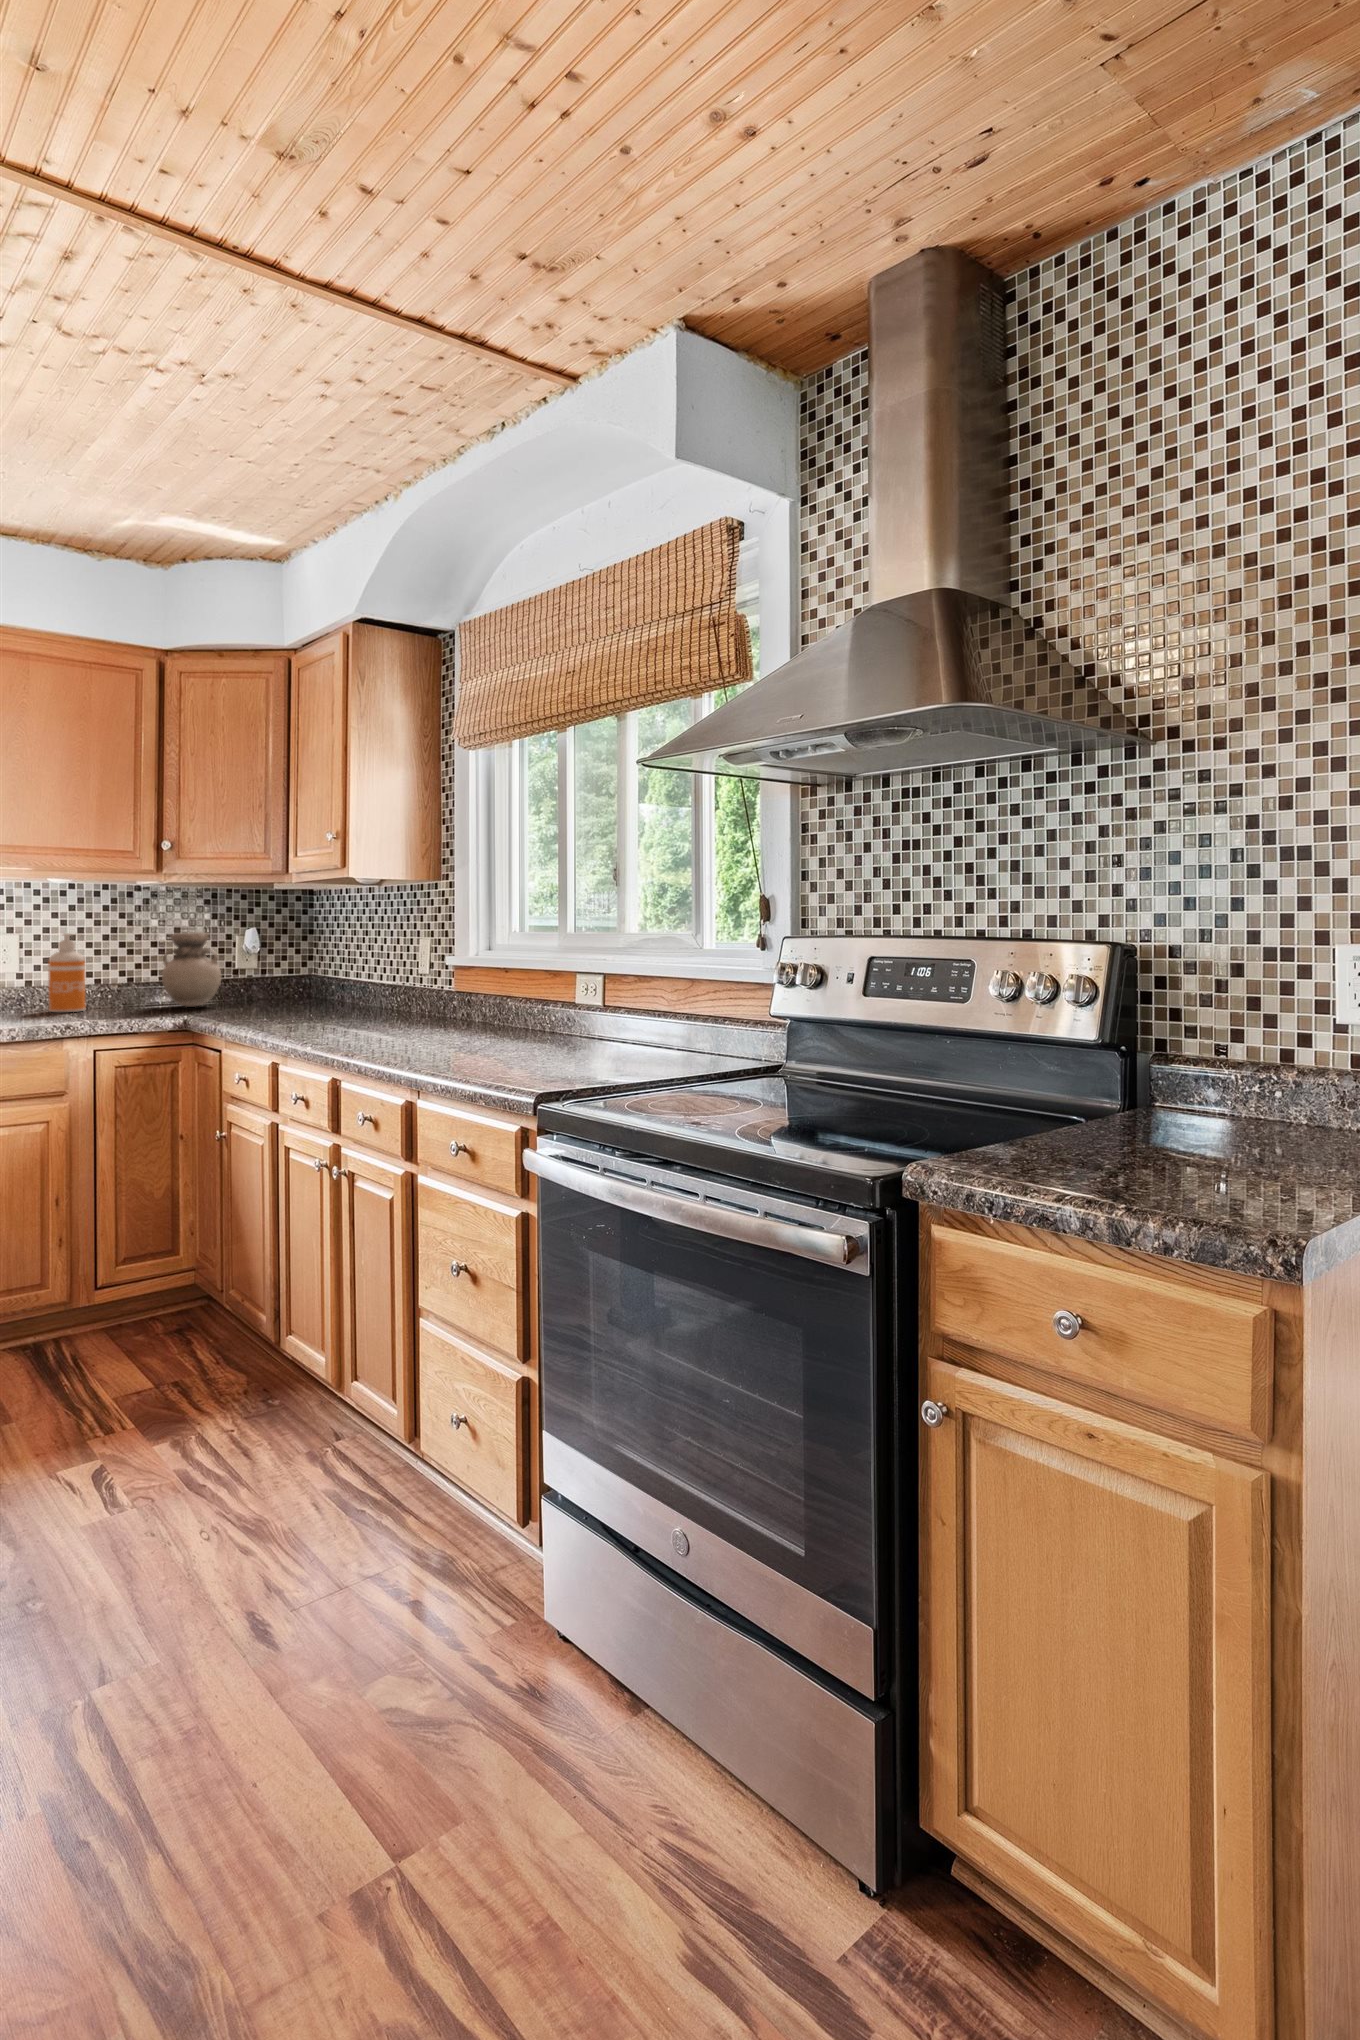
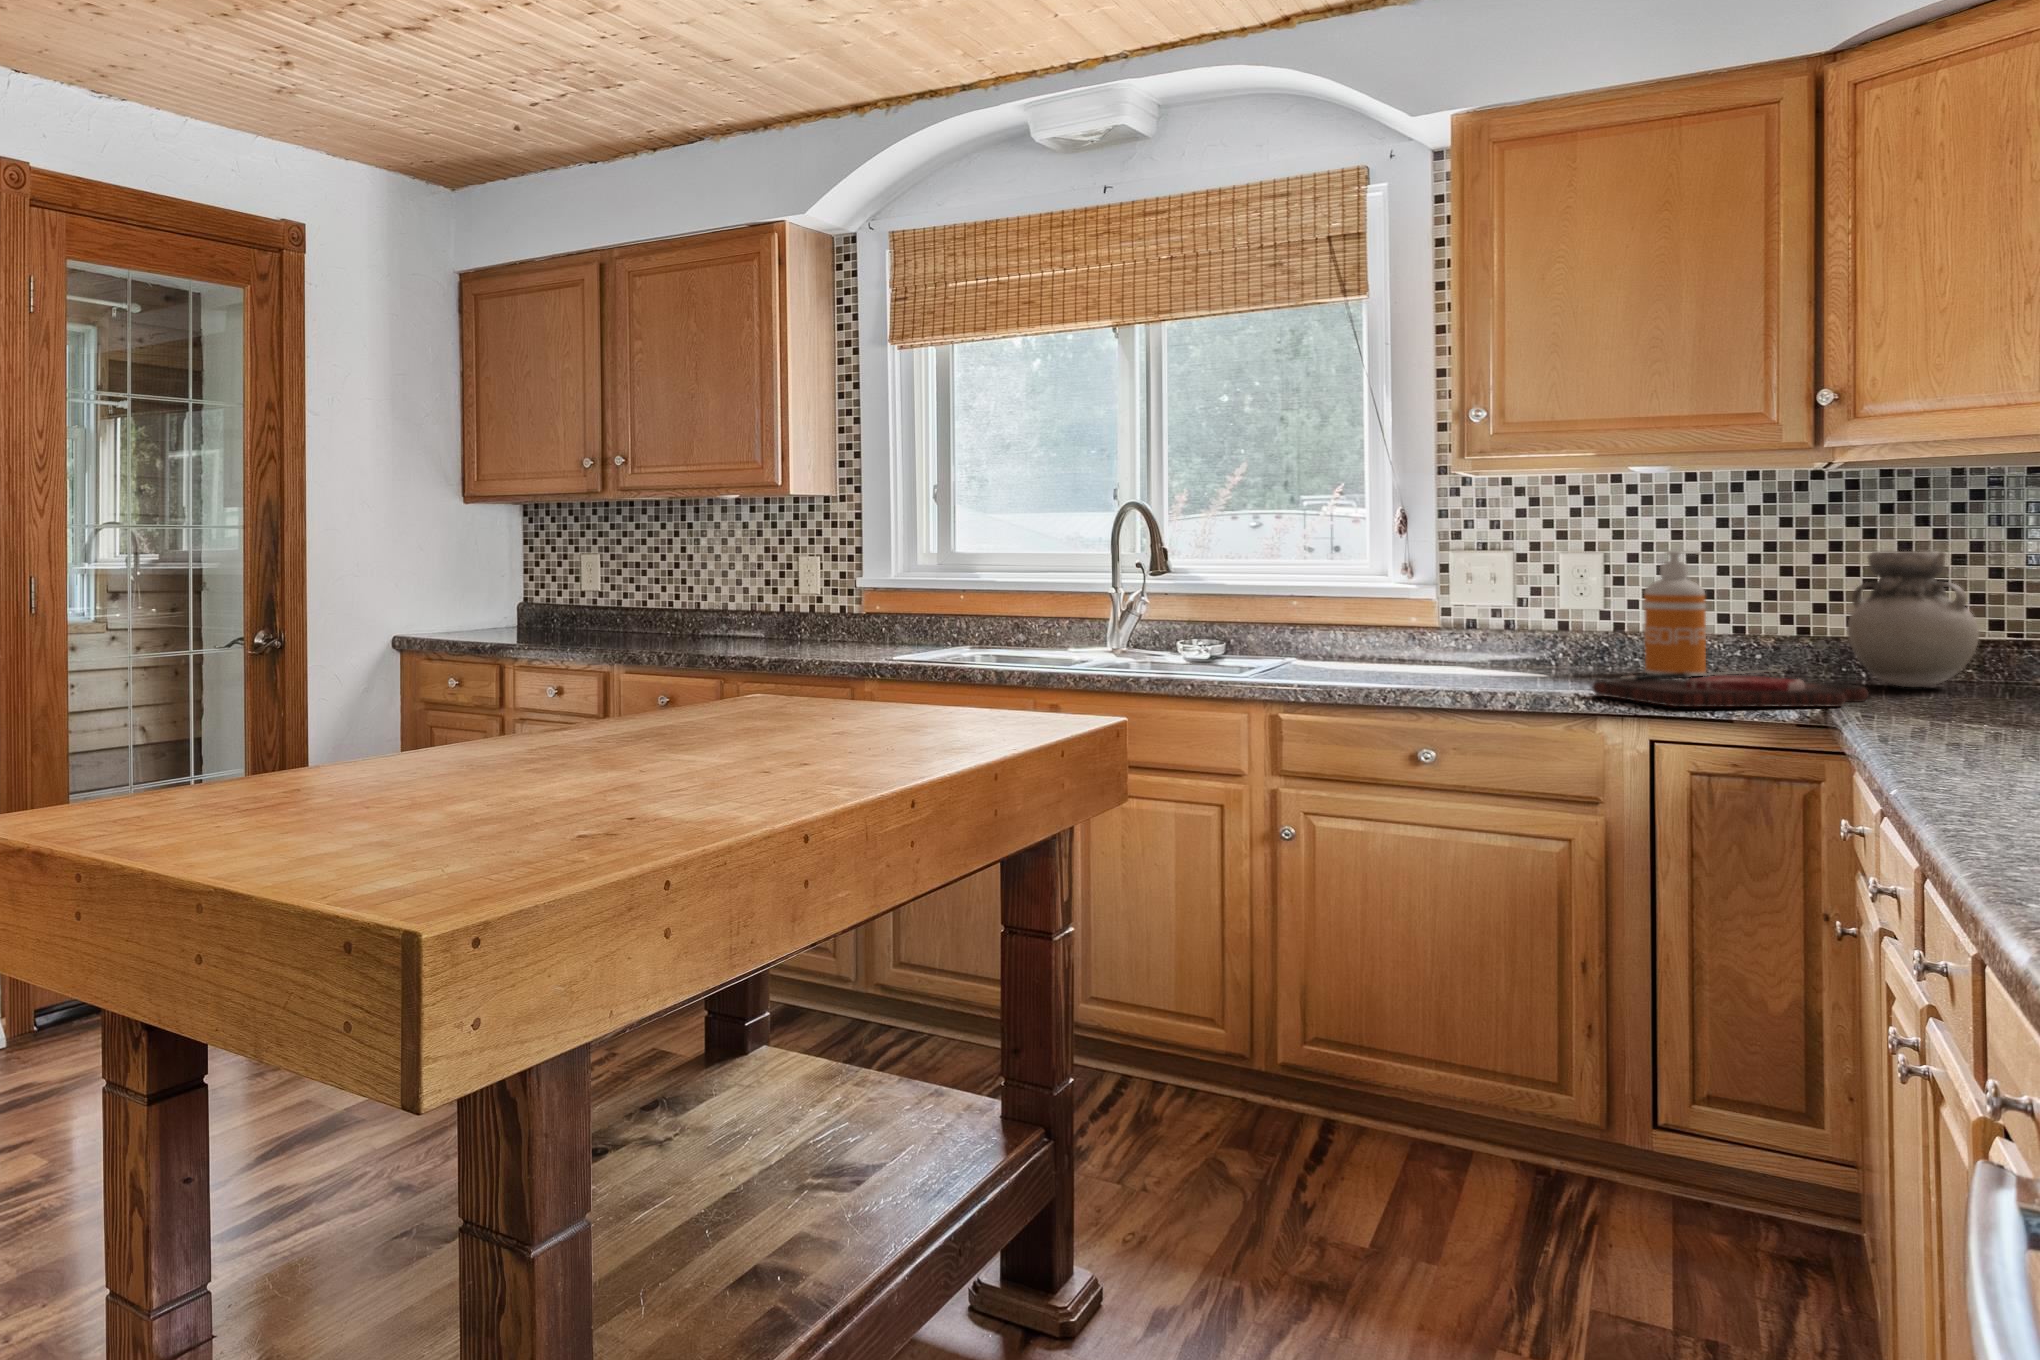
cutting board: none [58,1002,191,1029] -> present [1592,669,1868,707]

